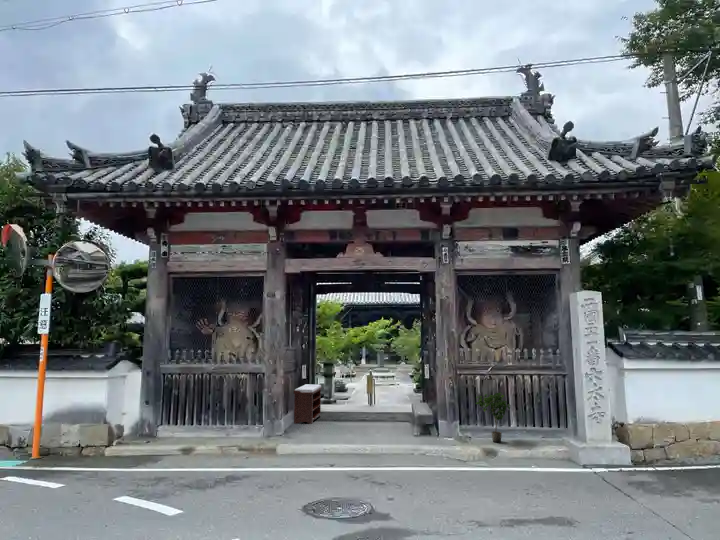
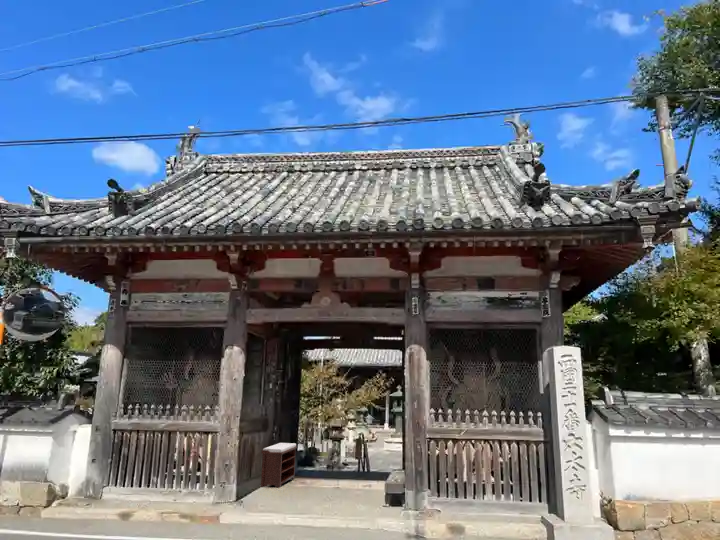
potted plant: present [476,393,510,442] -> none [444,460,486,518]

